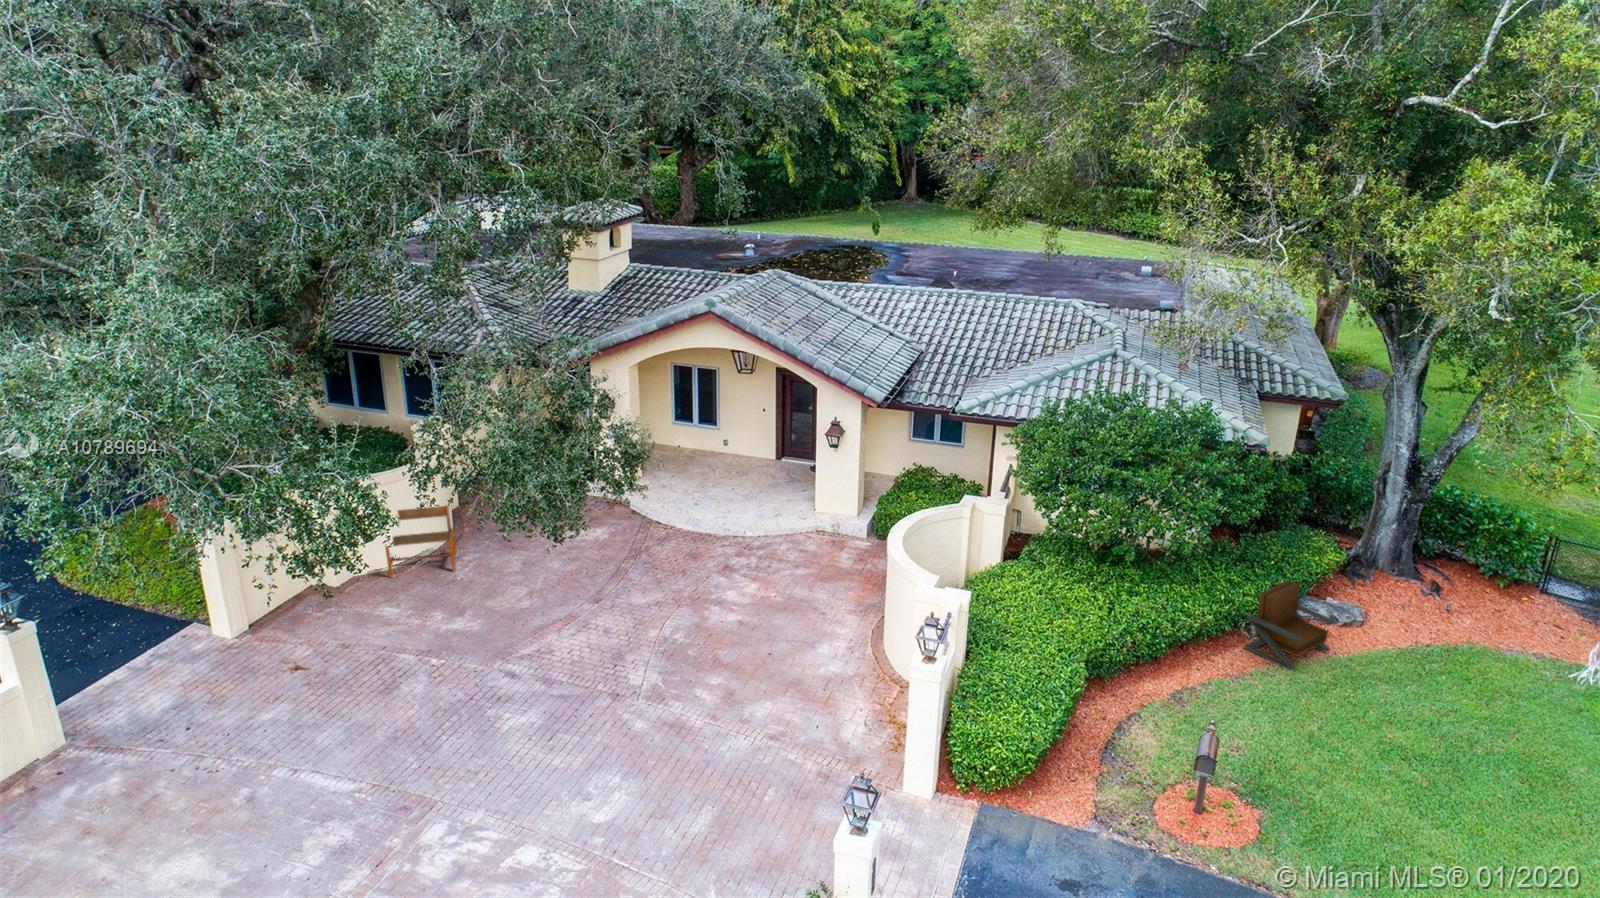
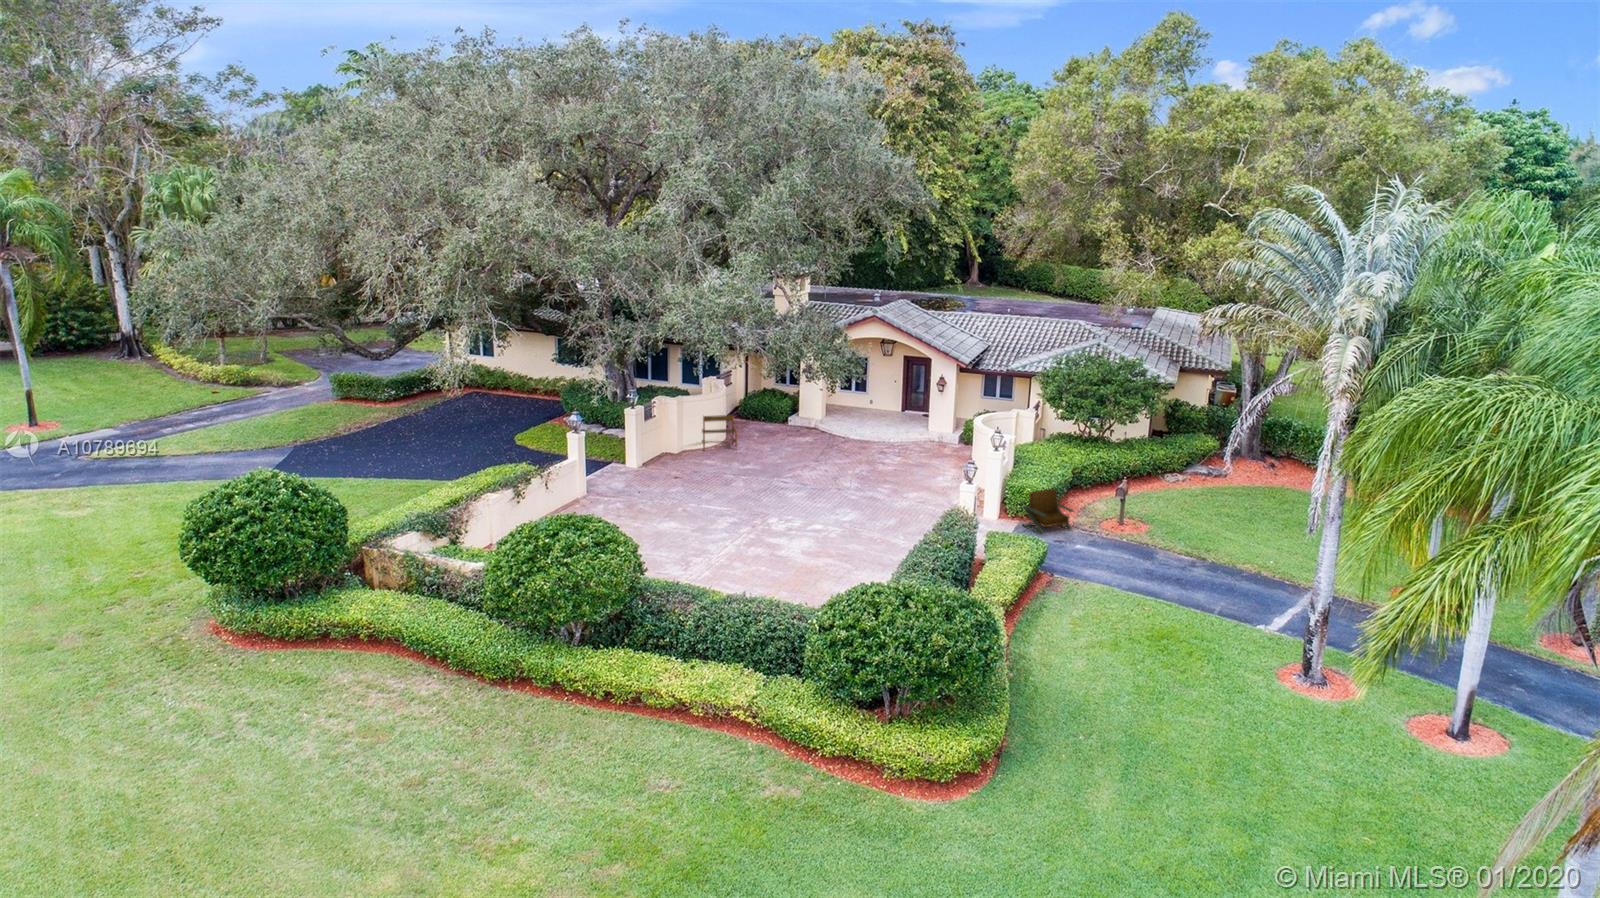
lounge chair: present [1244,581,1336,671] -> present [1023,489,1074,535]

